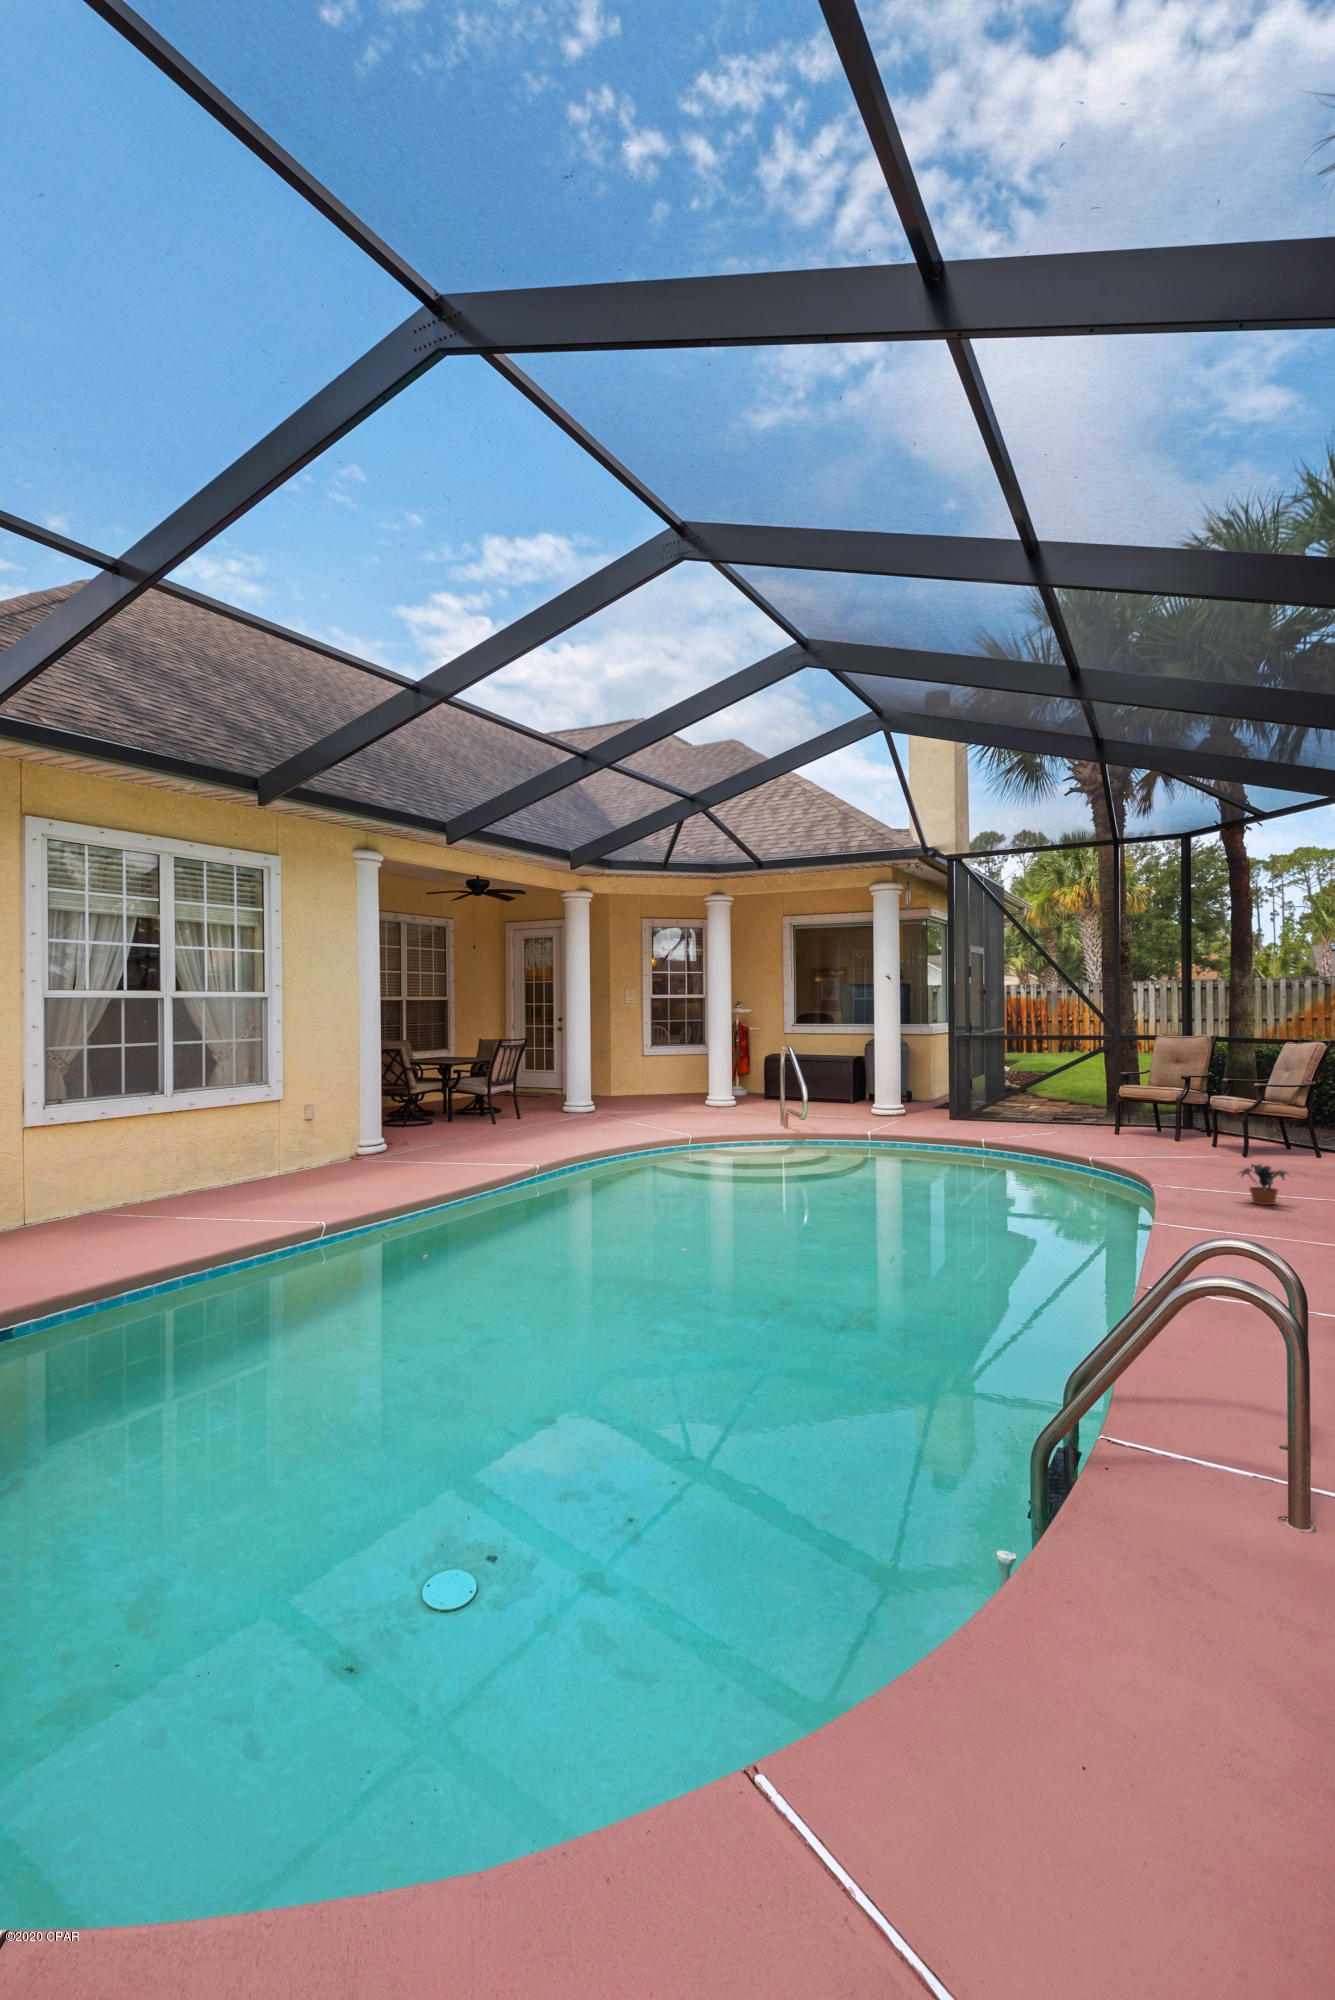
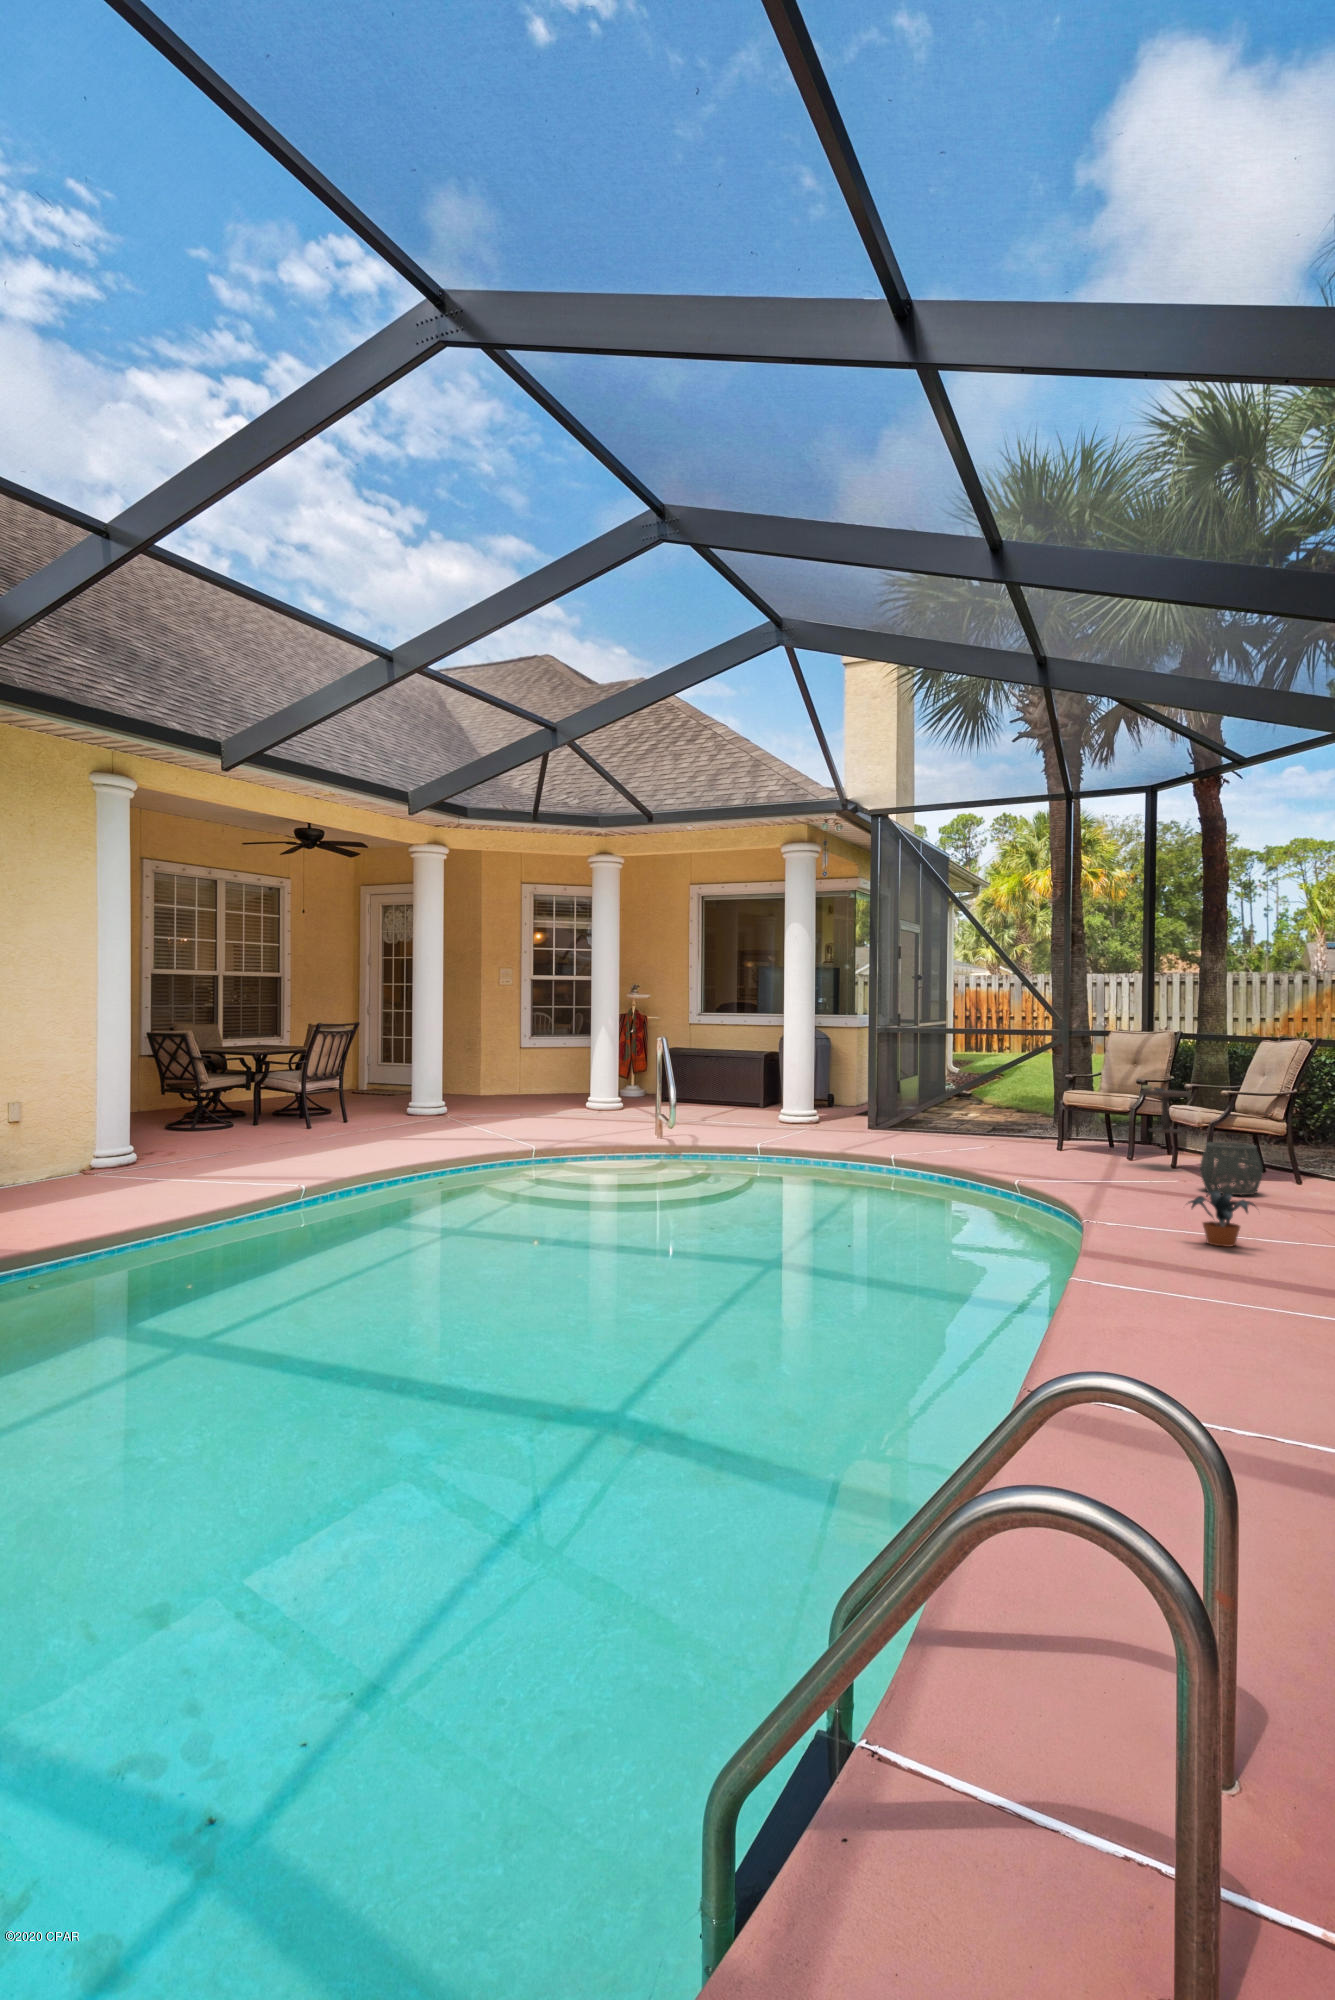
side table: none [1186,1080,1226,1148] -> present [1141,1085,1190,1133]
woven basket: none [1238,1125,1289,1167] -> present [1200,1142,1262,1195]

